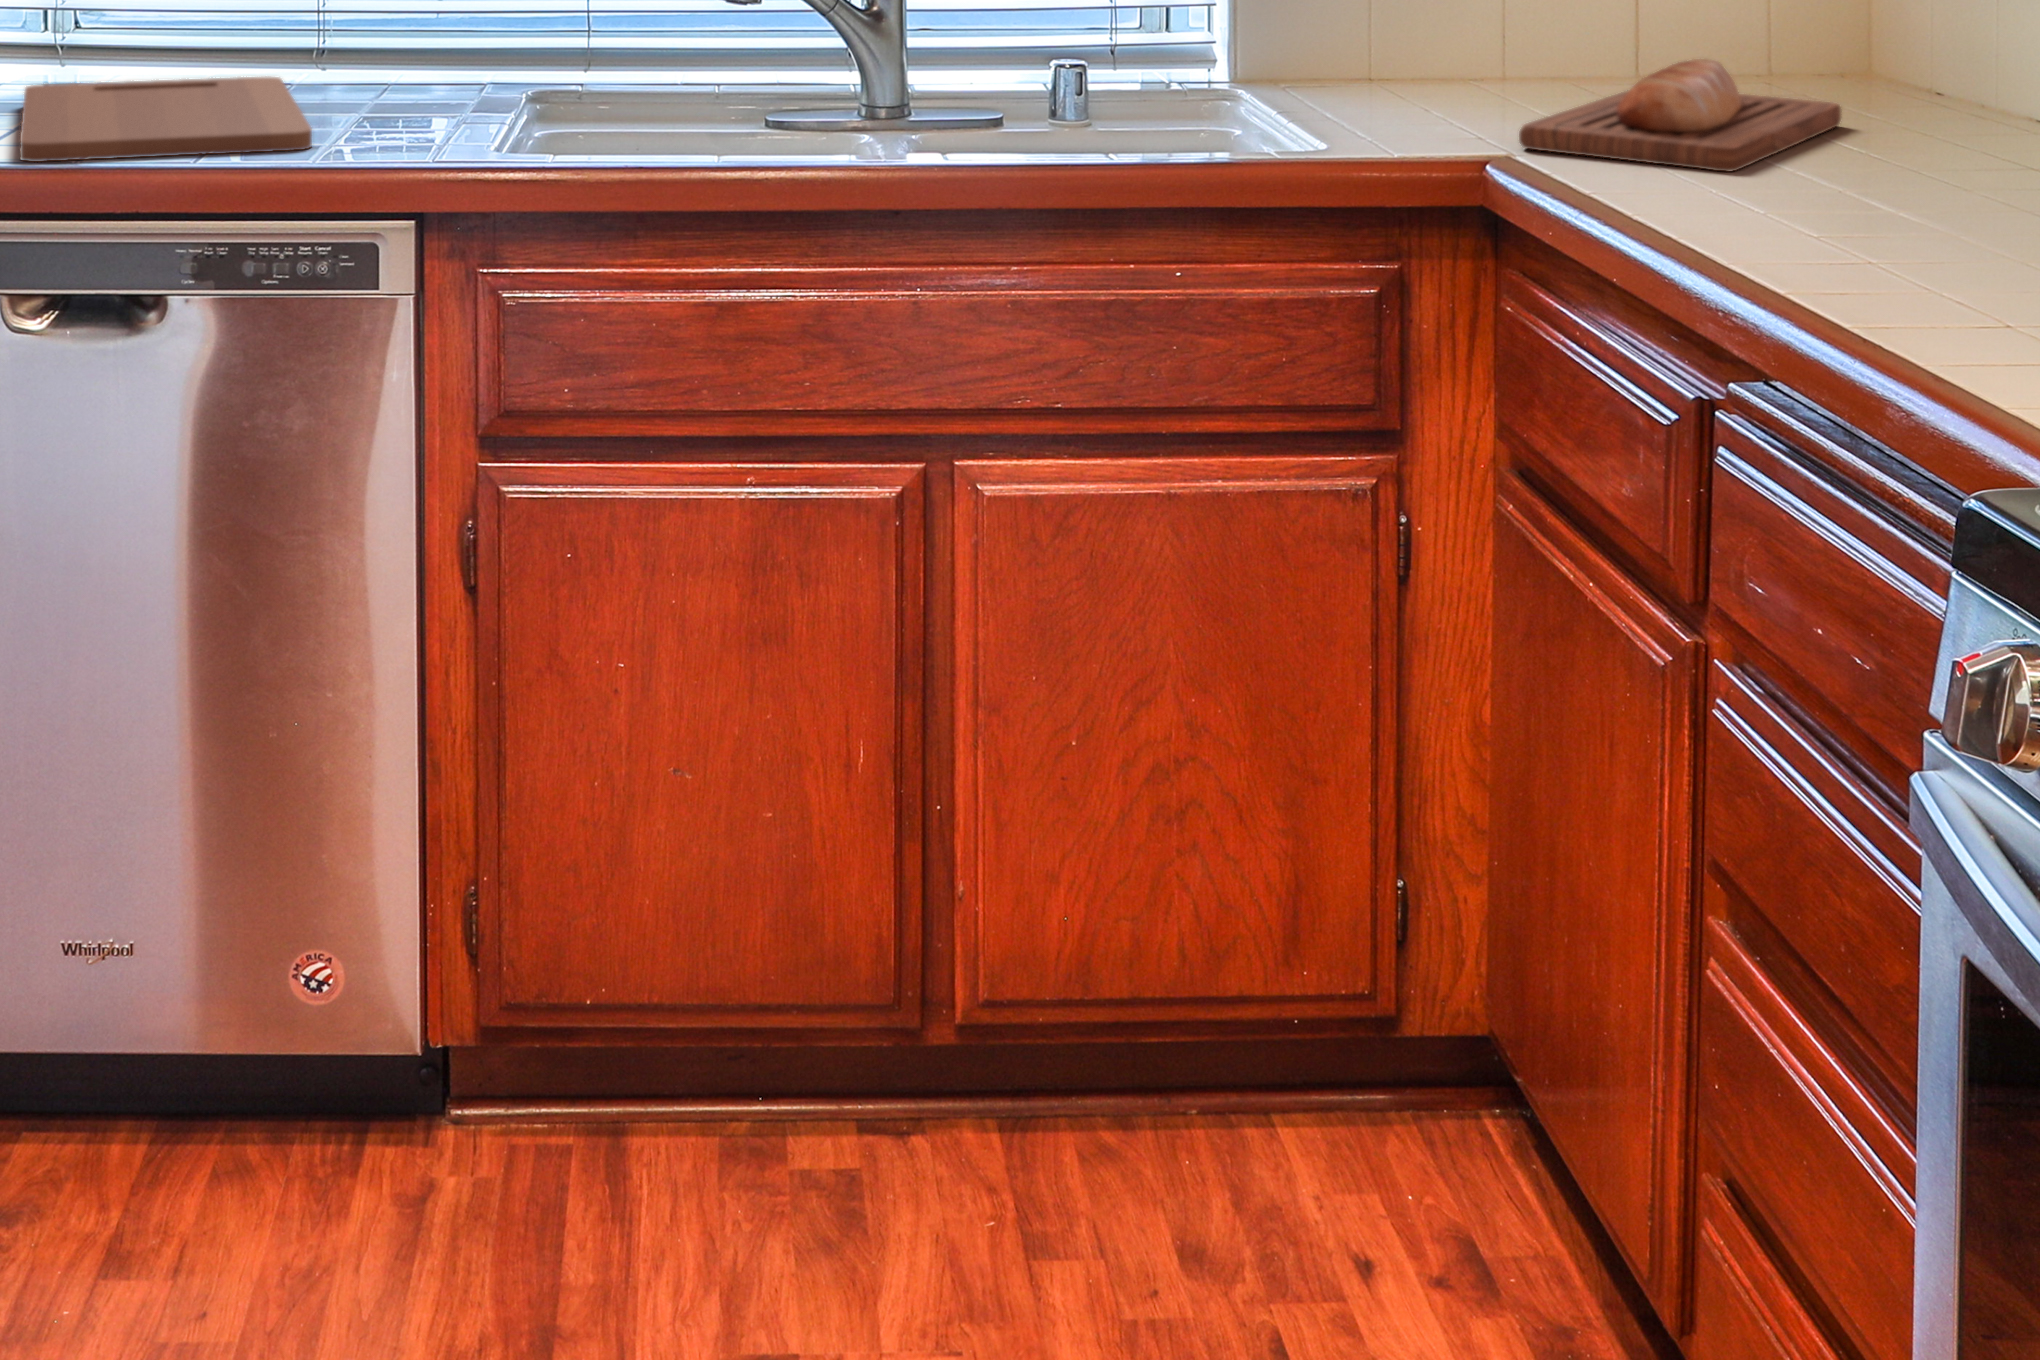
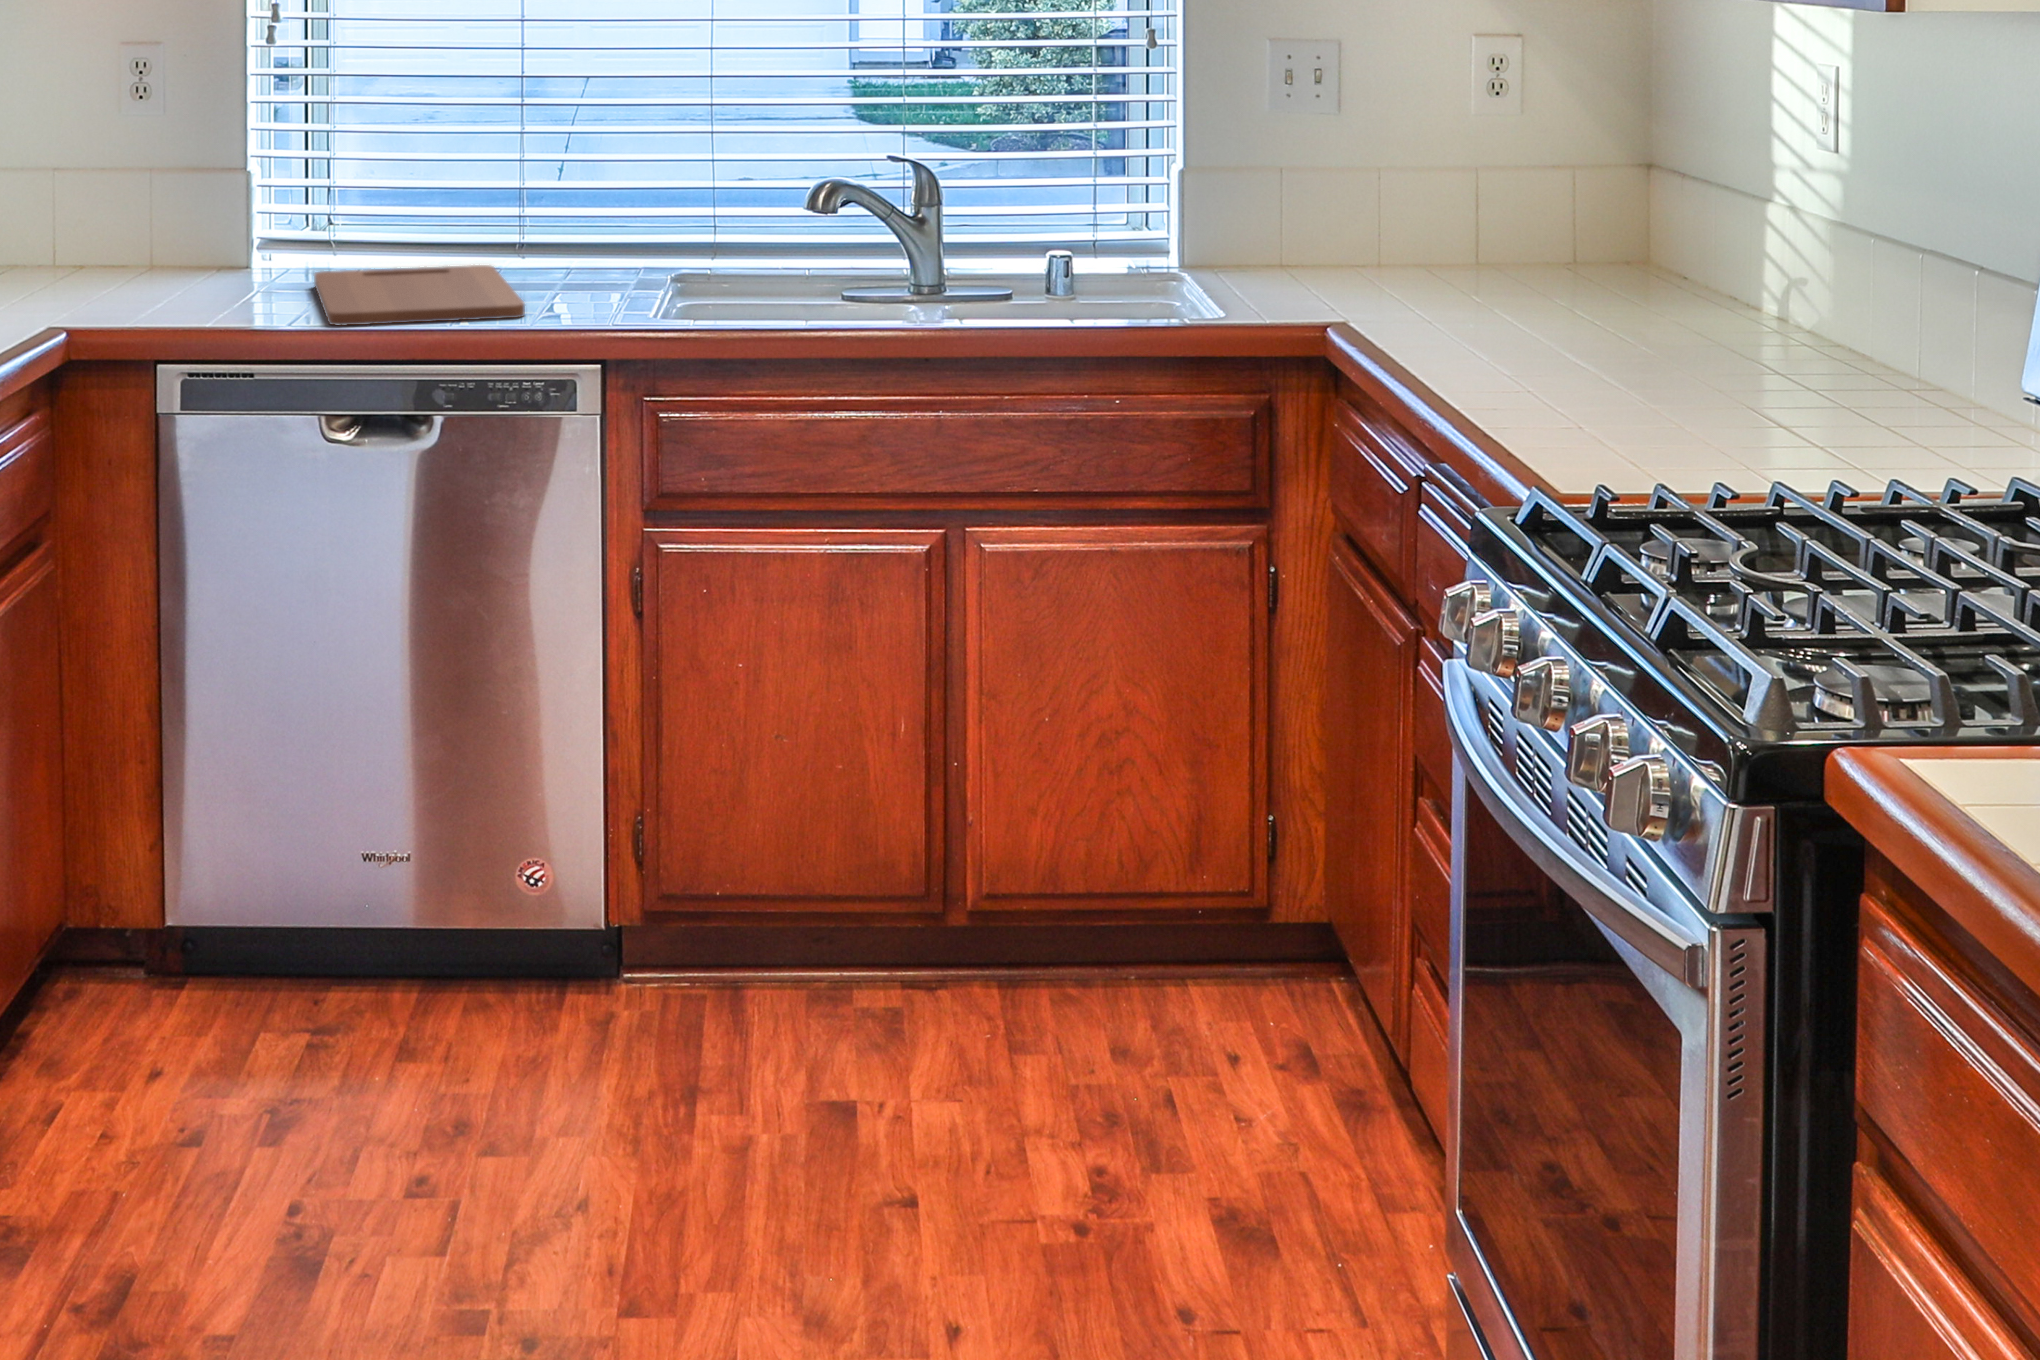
bread loaf: present [1519,59,1842,172] -> none [1357,254,1598,332]

